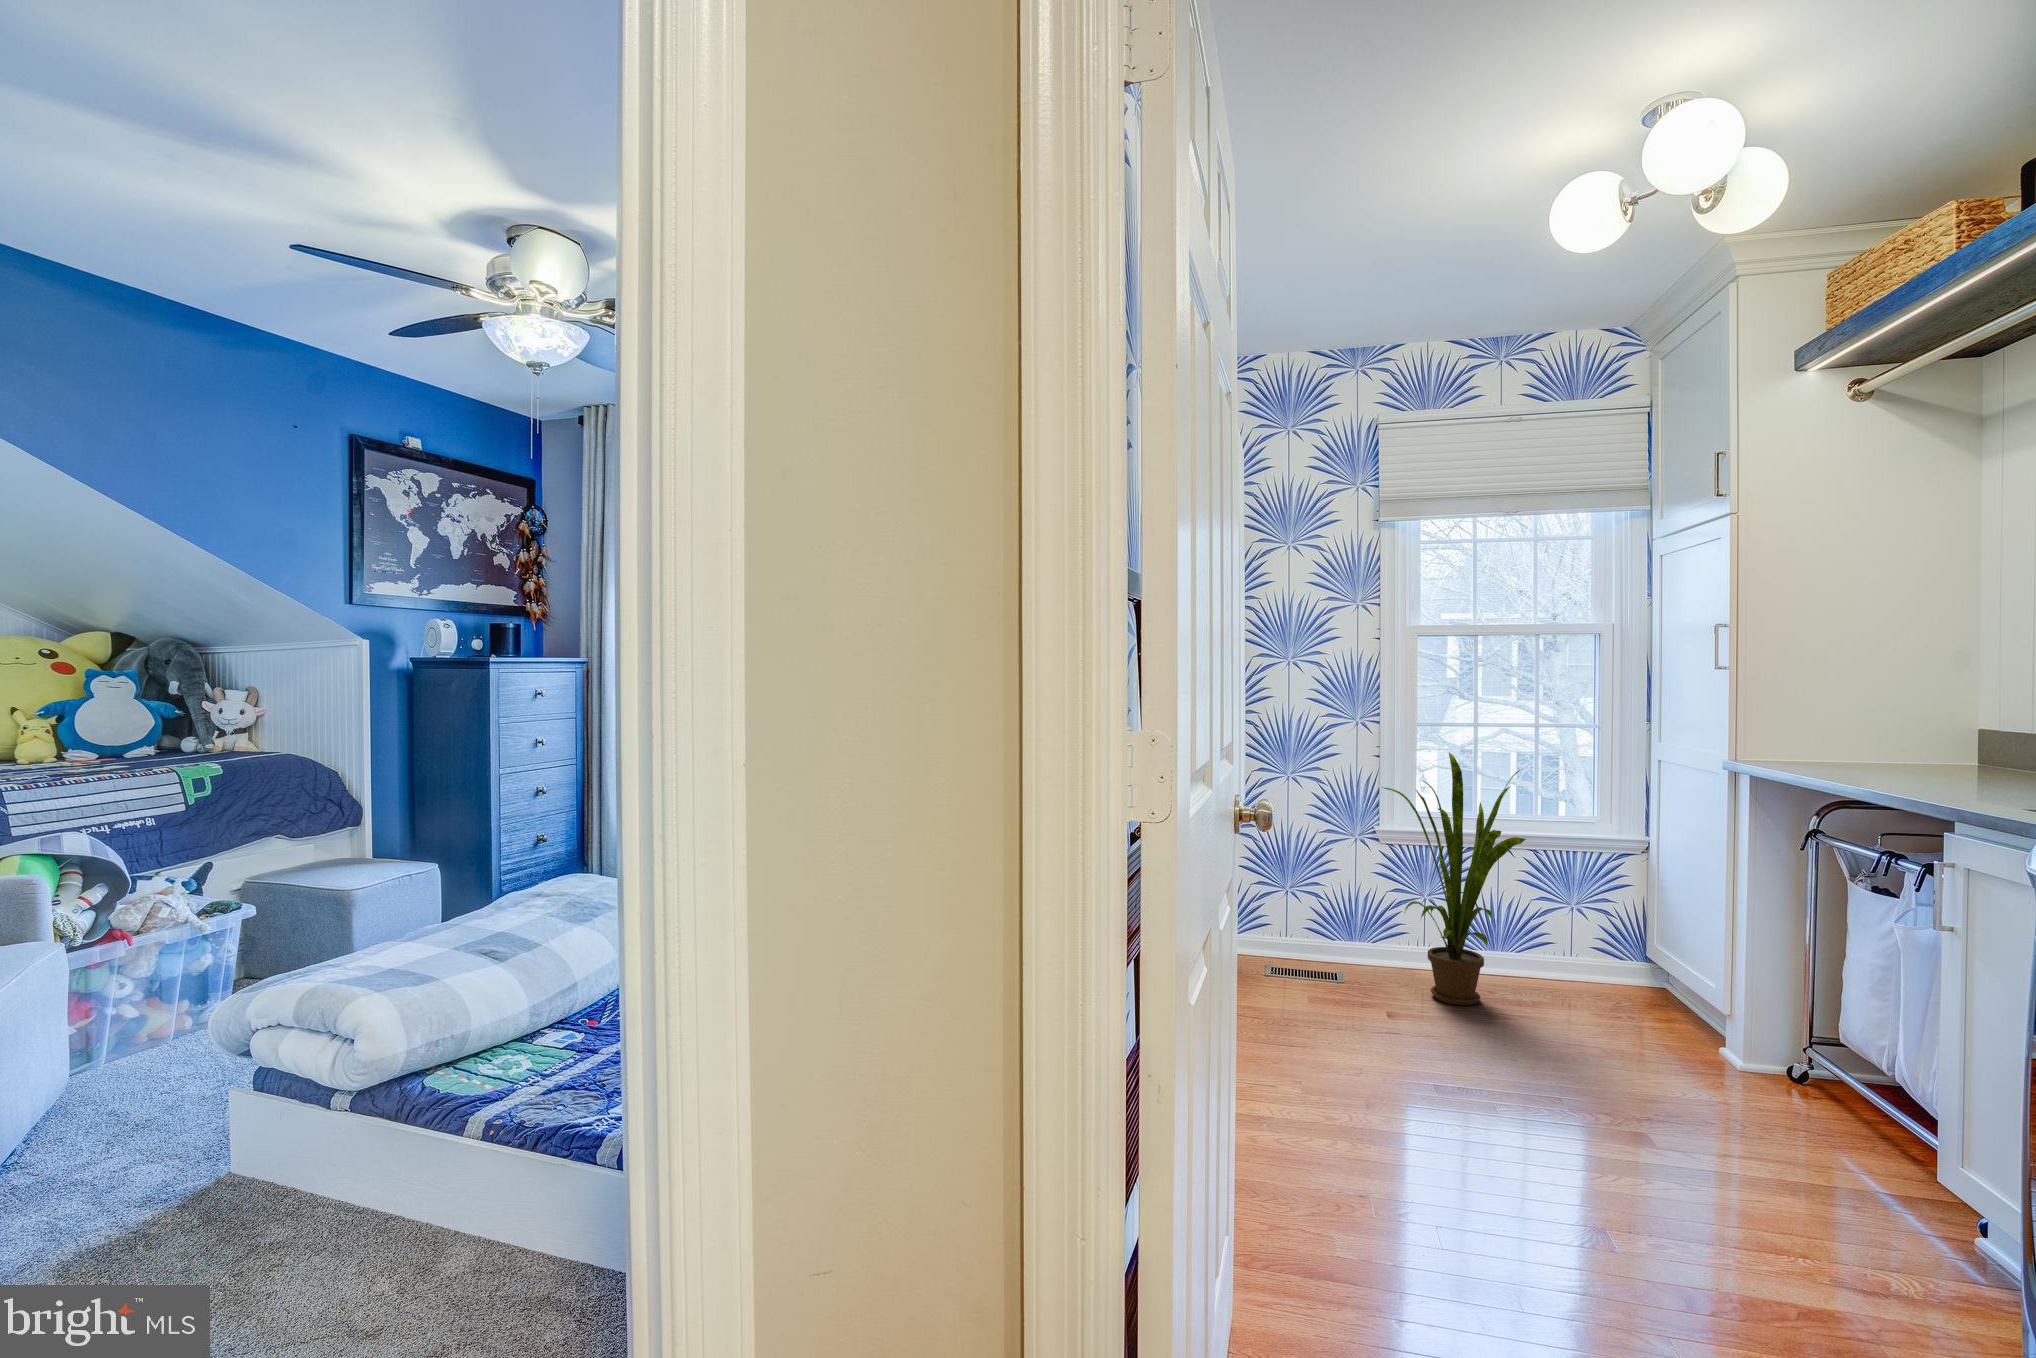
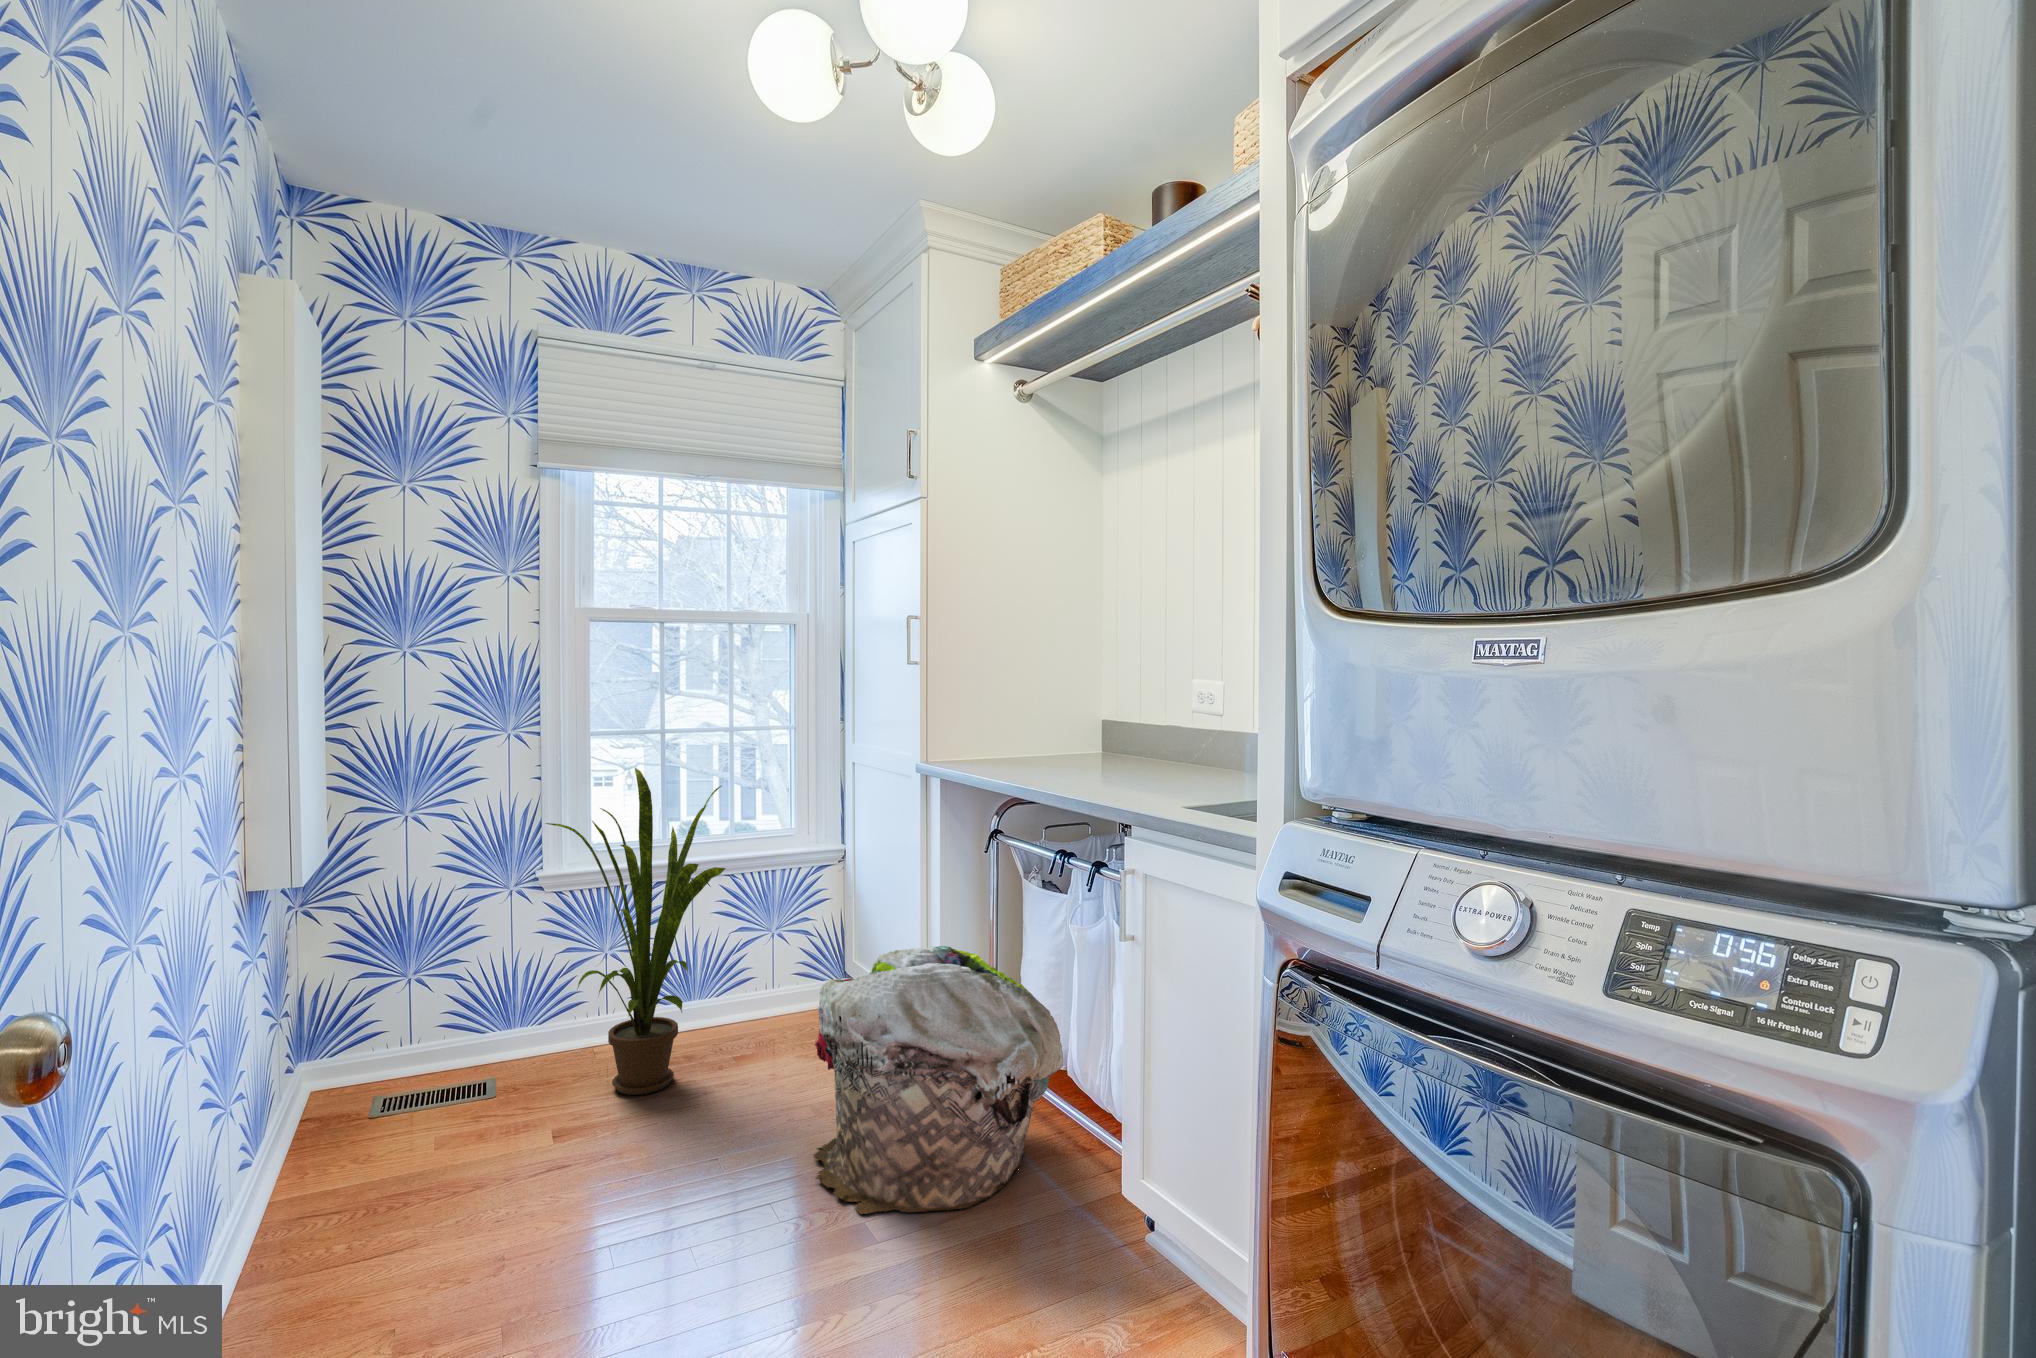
laundry basket: none [1602,926,1888,1168] -> present [813,946,1063,1214]

